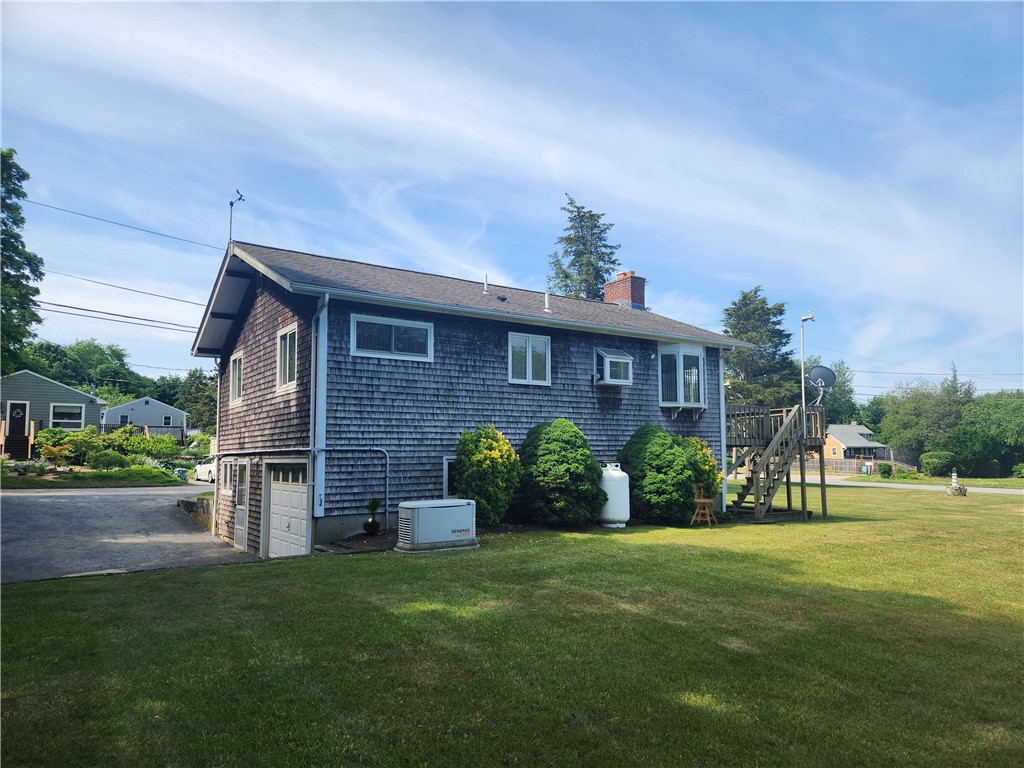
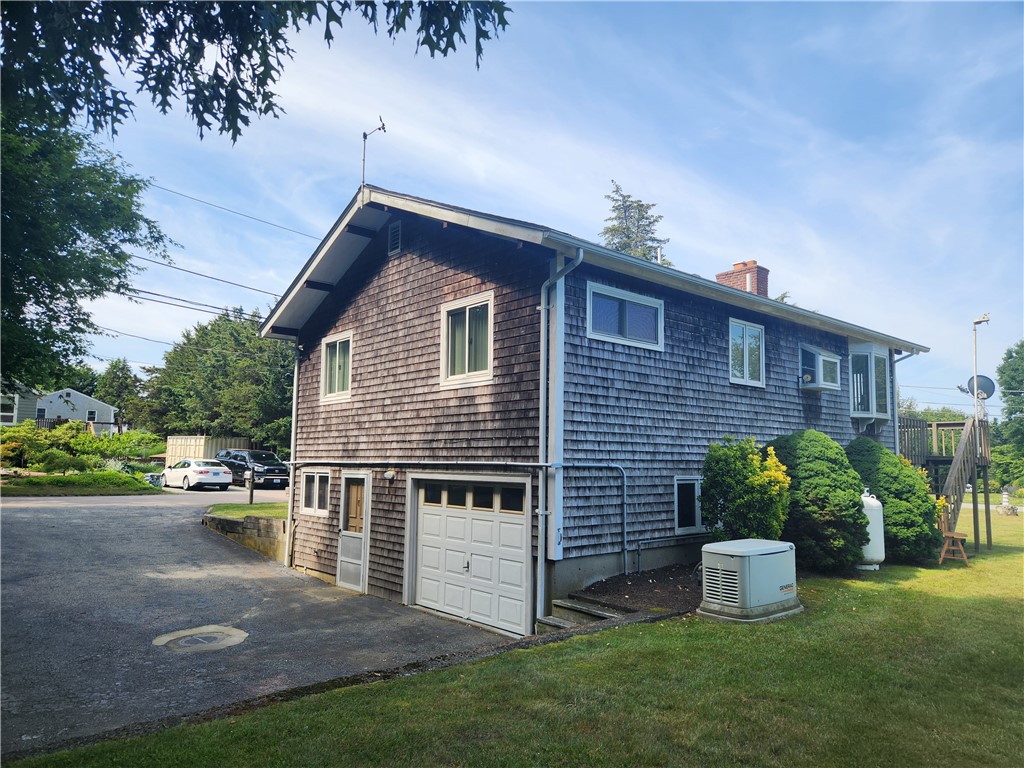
potted tree: present [363,498,383,534] -> none [604,528,637,584]

